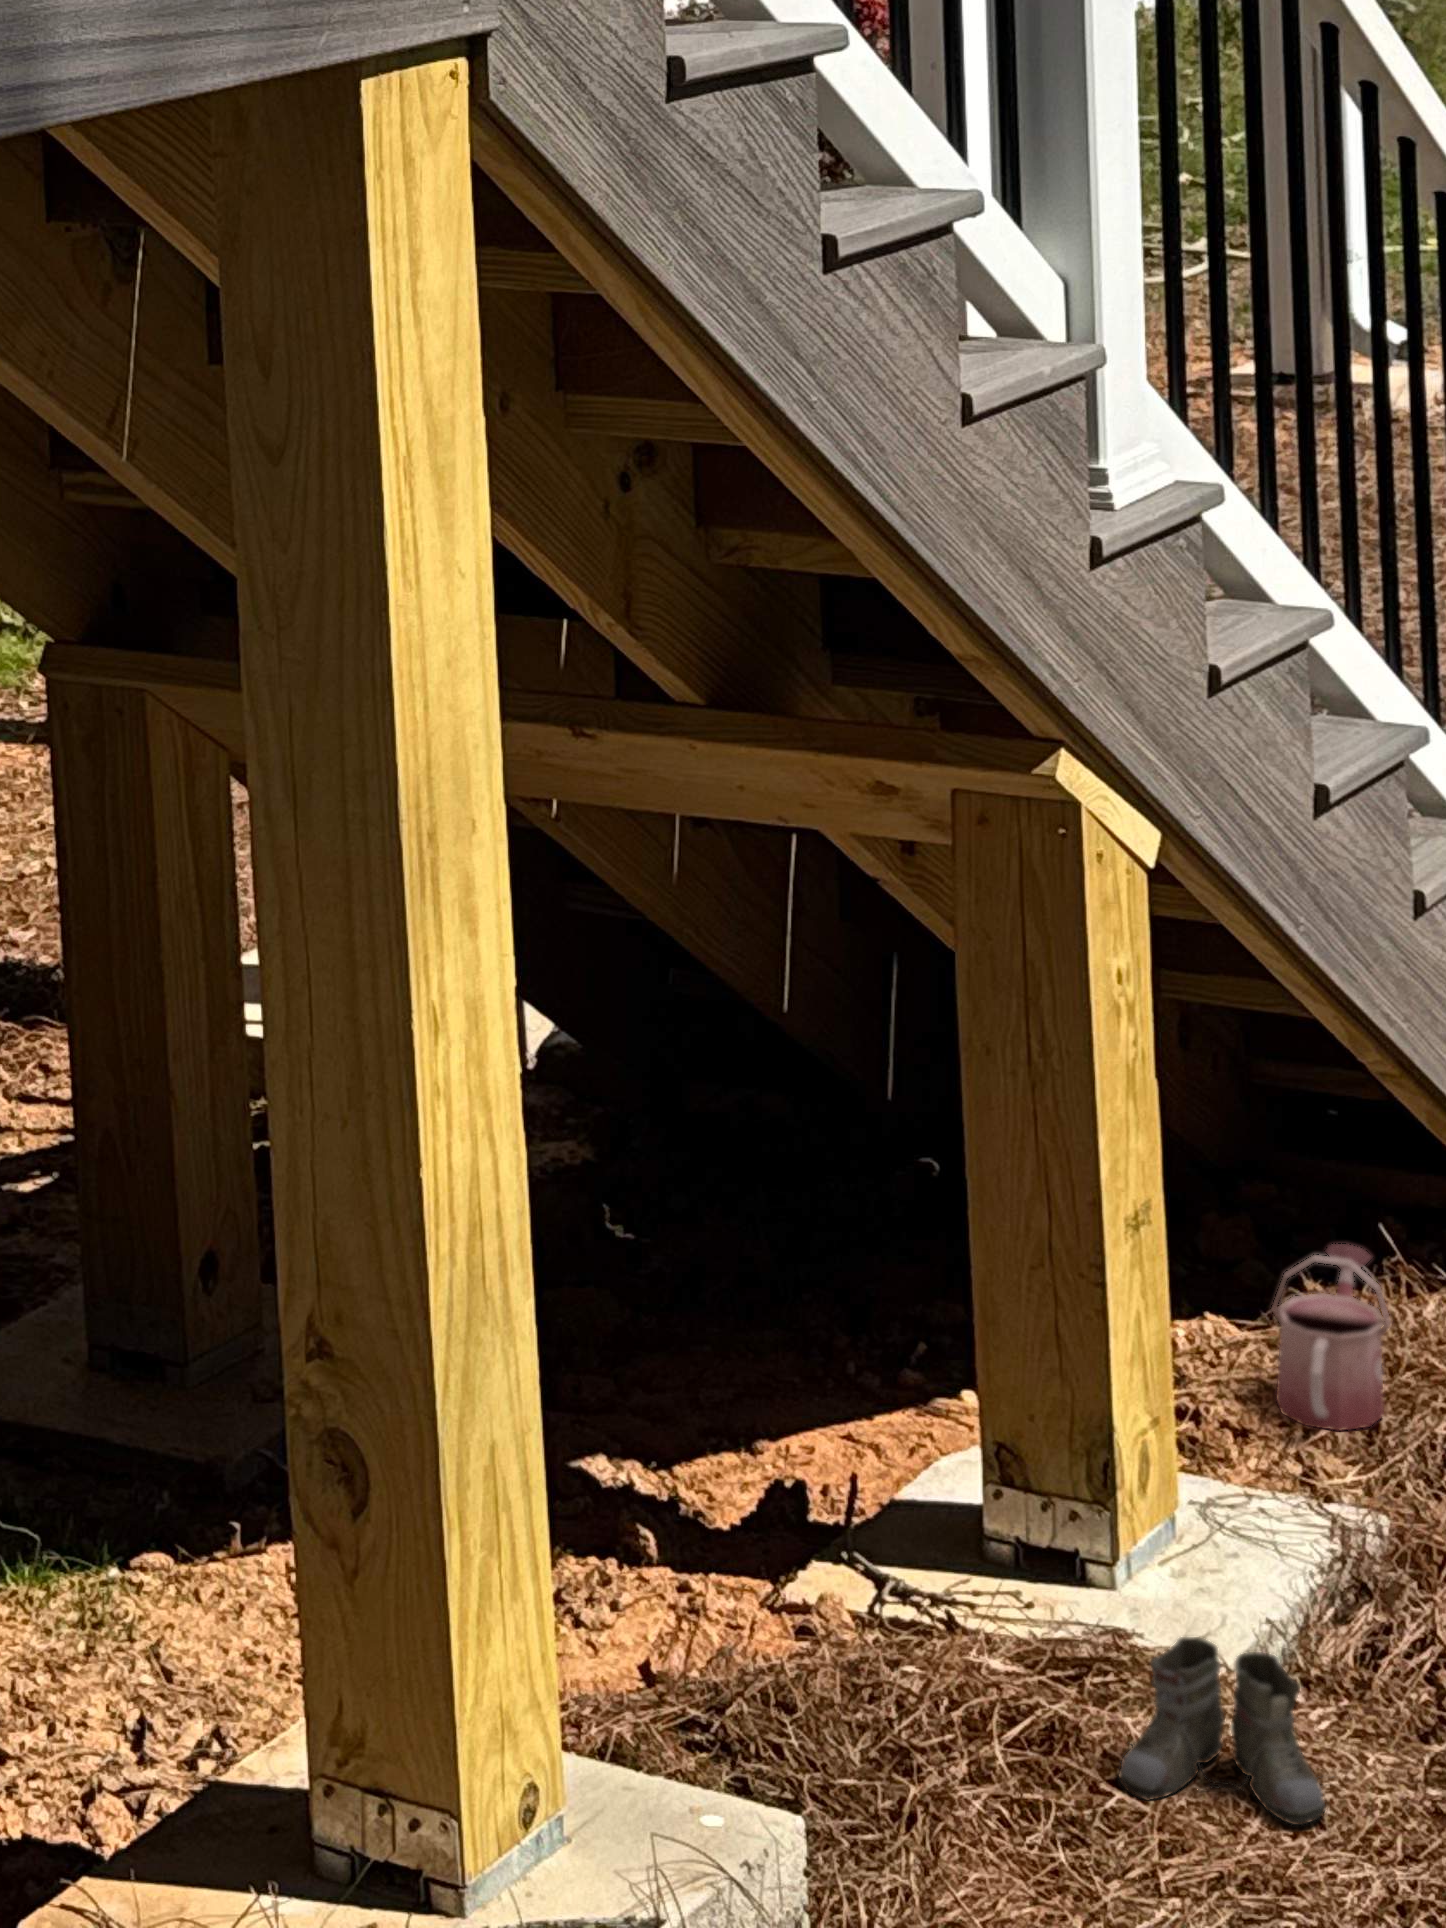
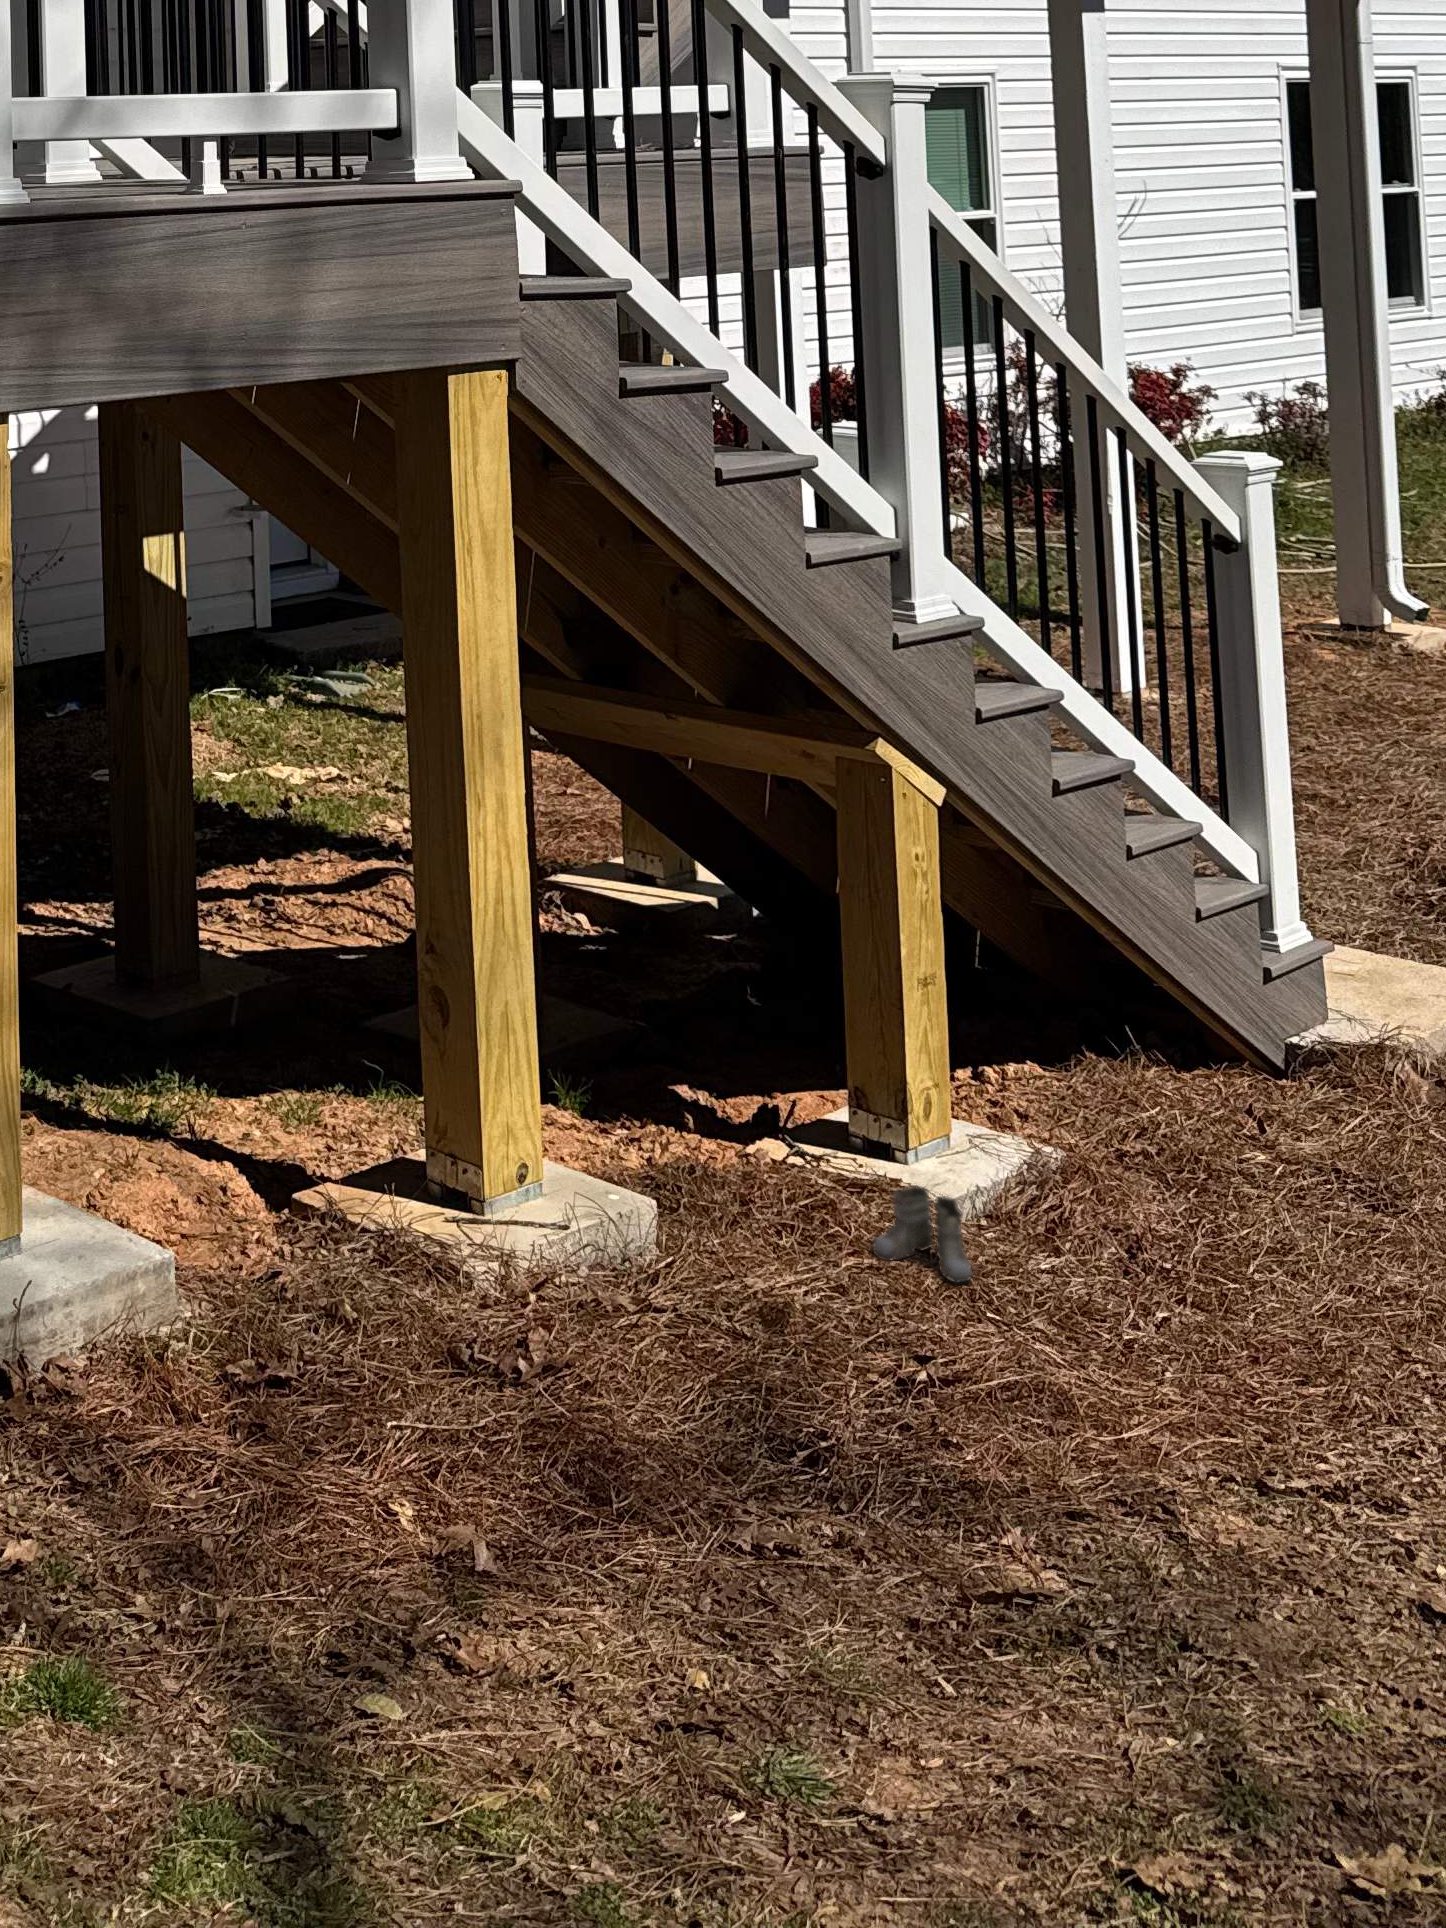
watering can: present [1272,1244,1391,1431] -> none [1051,1037,1117,1133]

